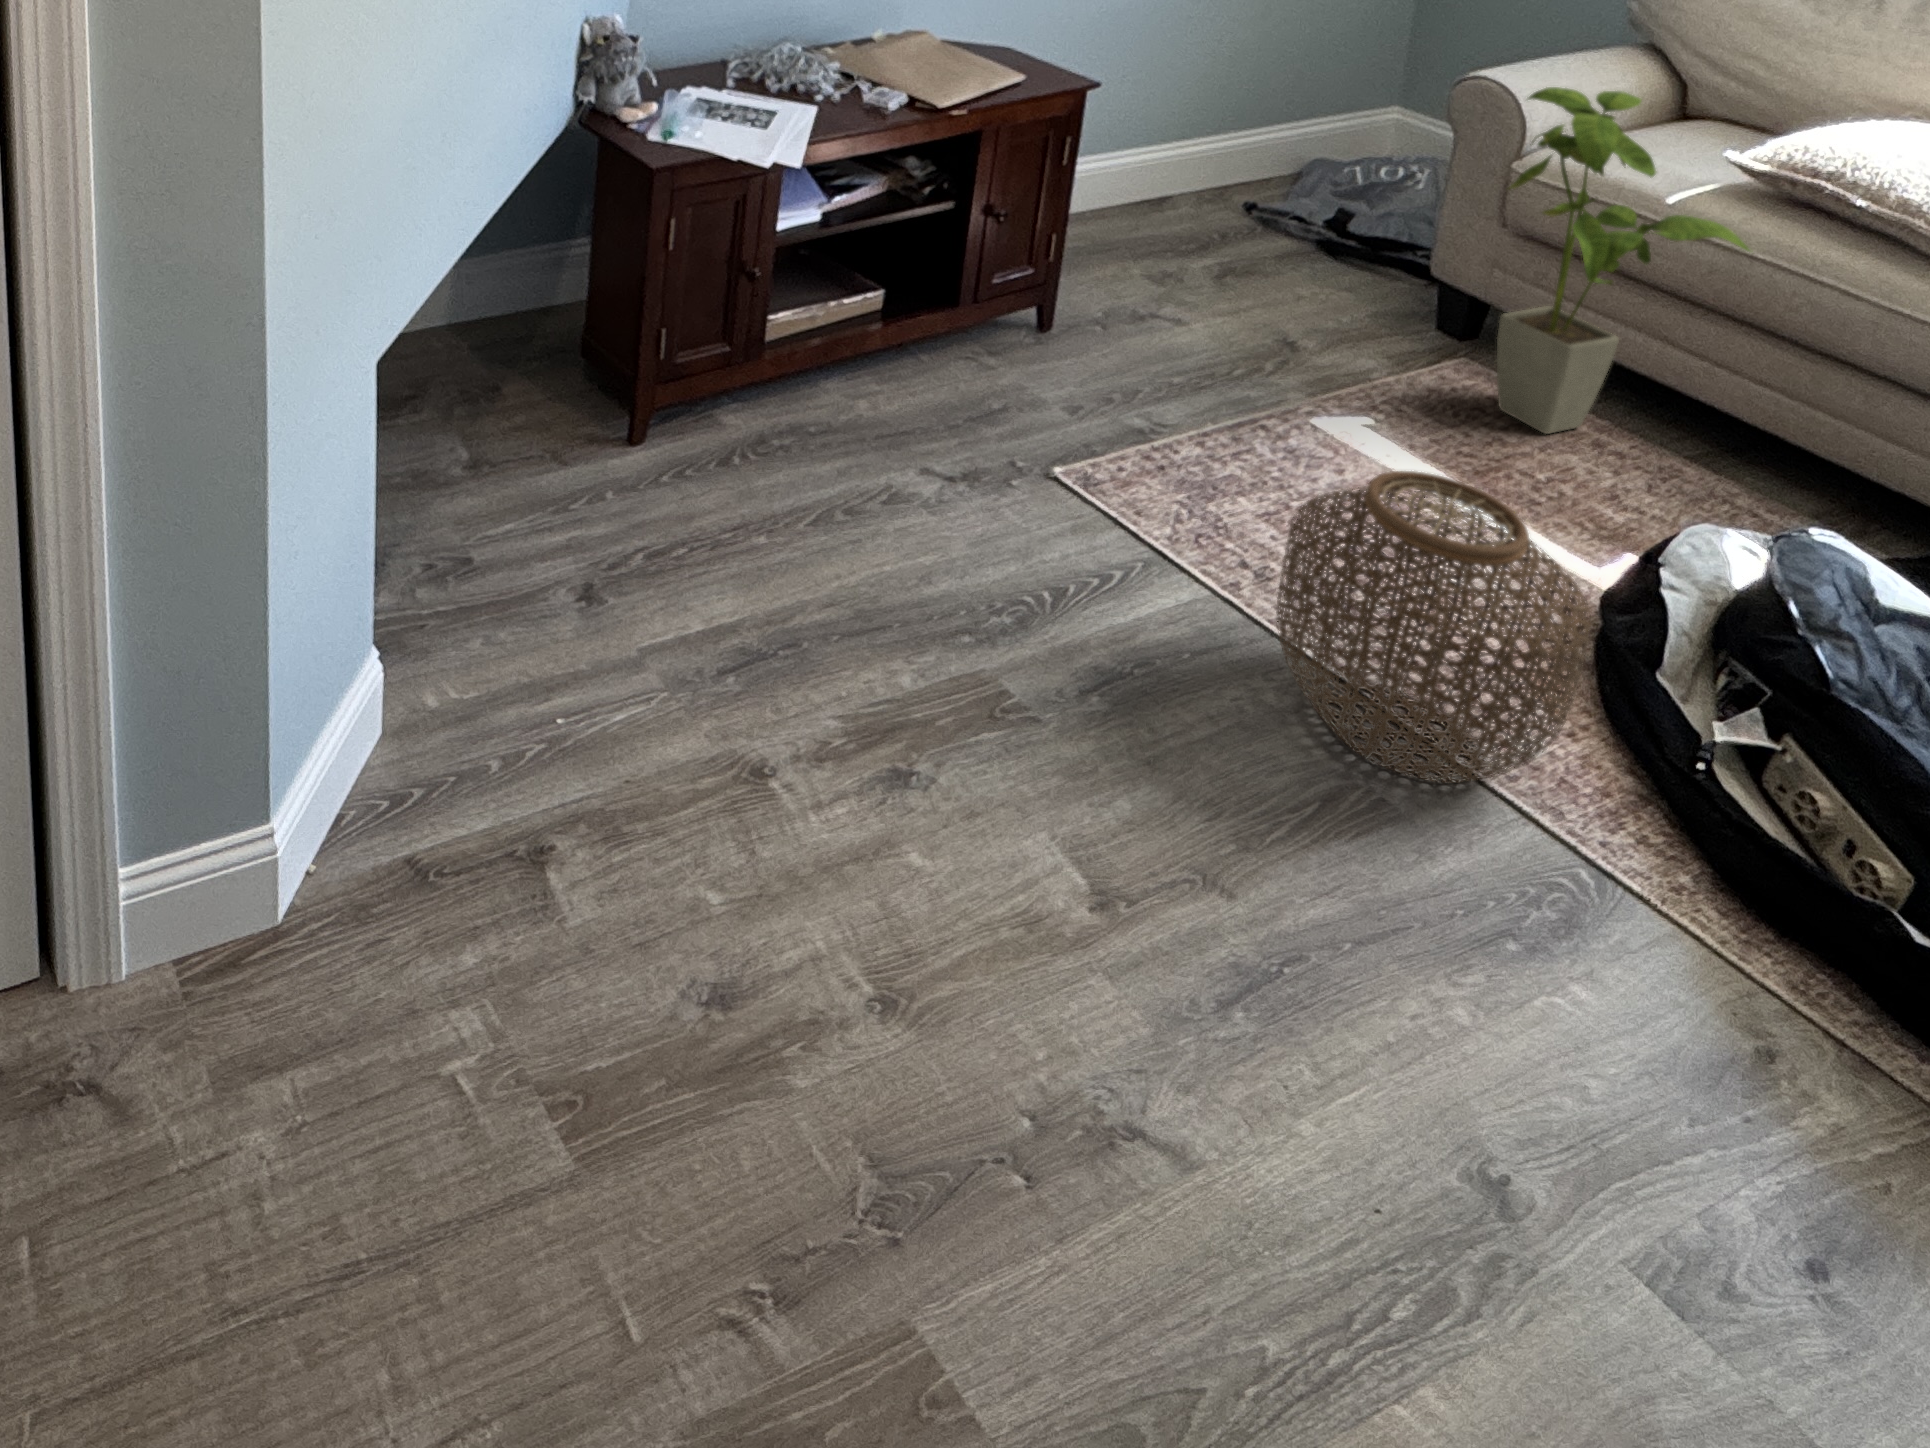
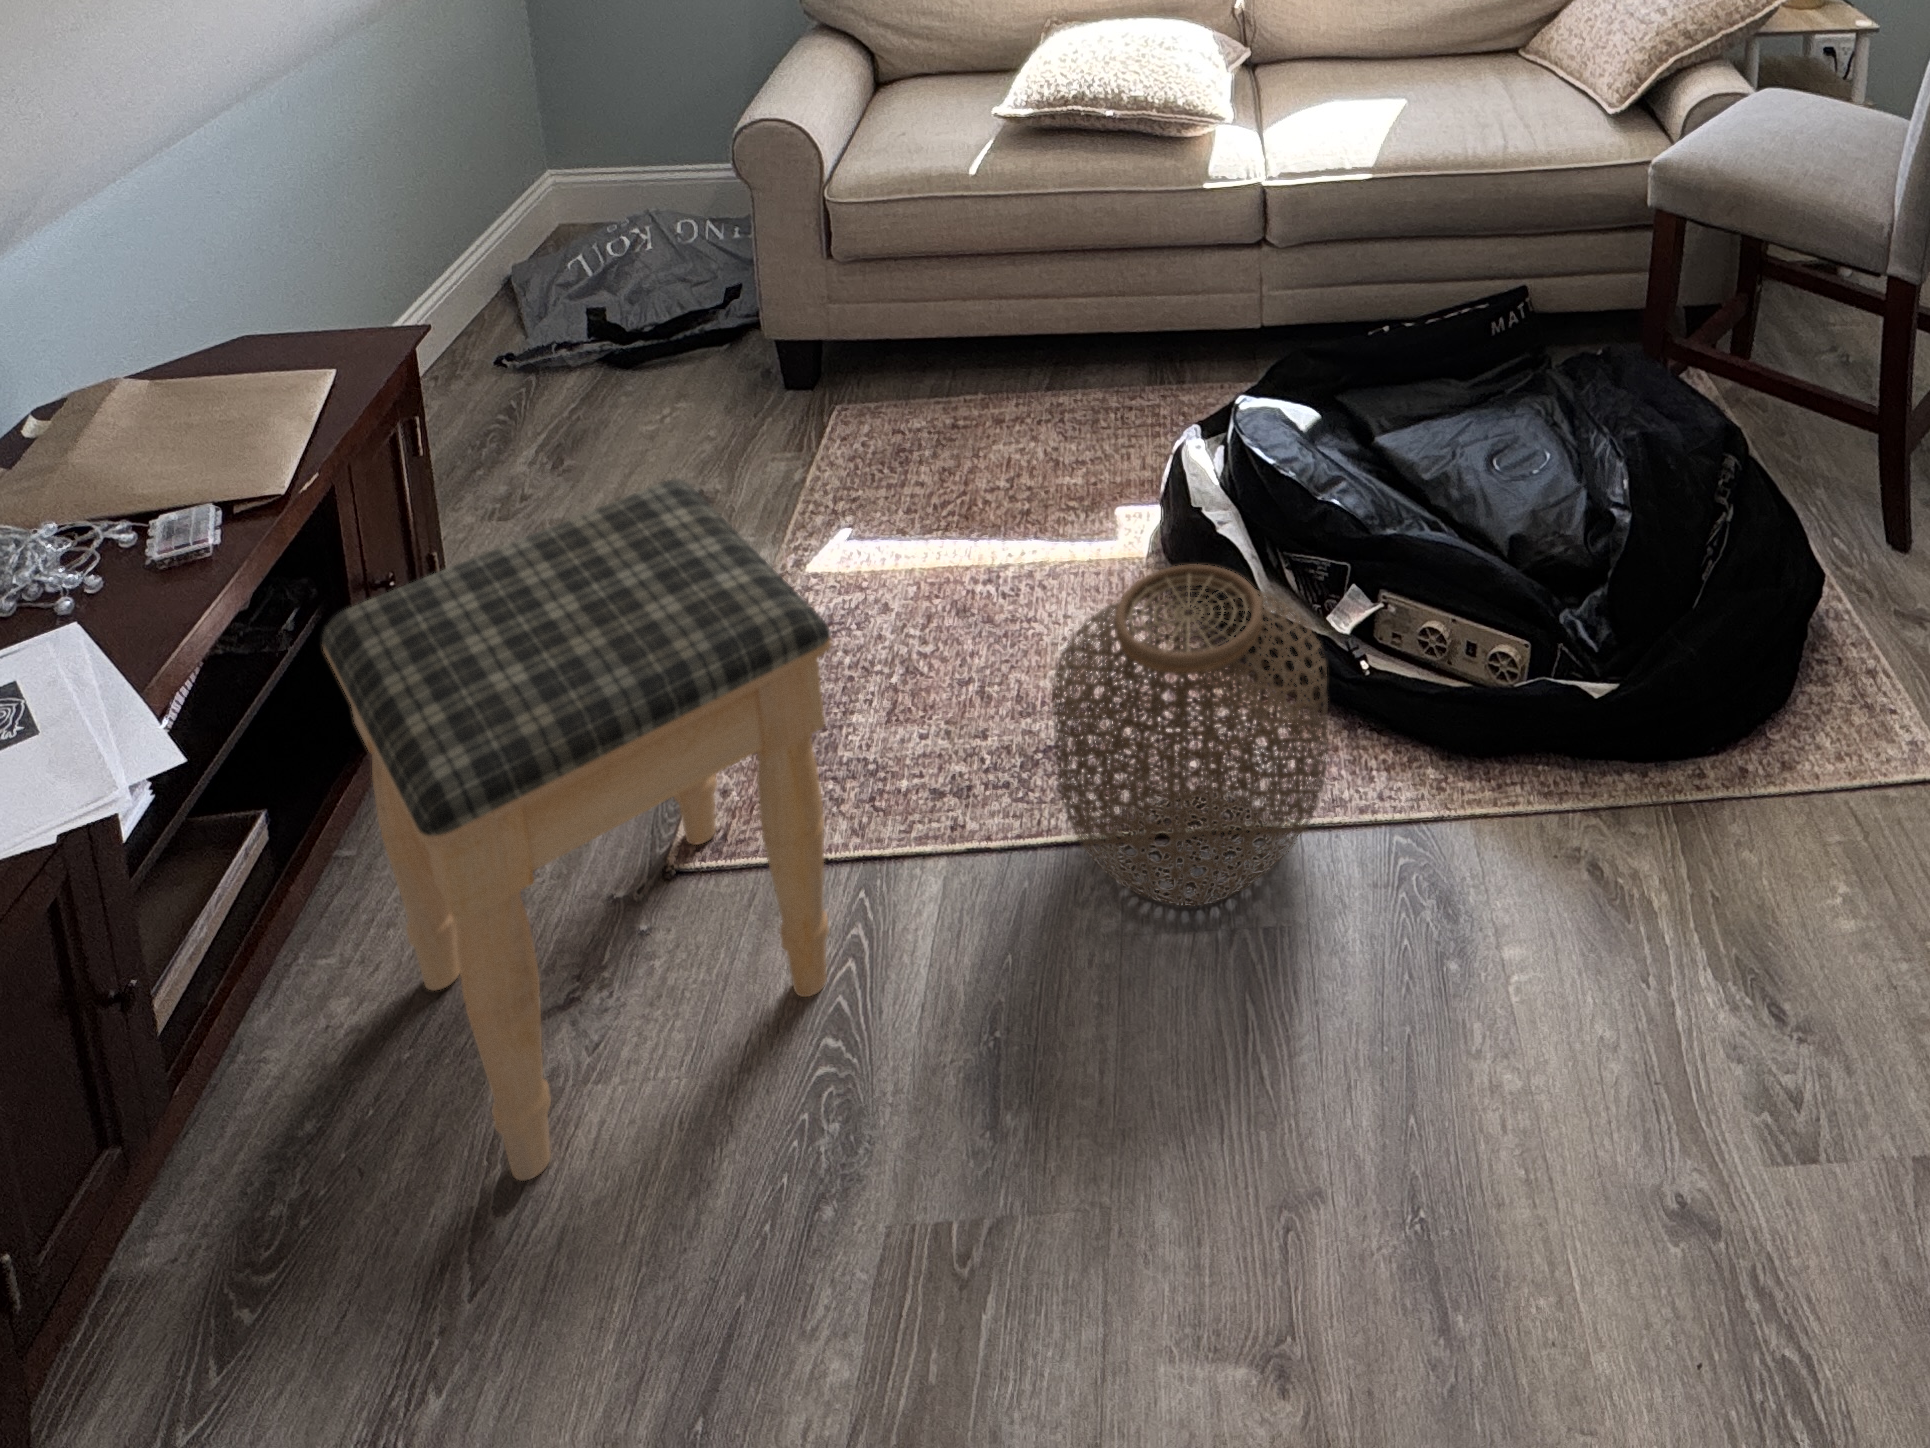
house plant: present [1497,87,1750,434] -> none [861,92,1063,438]
footstool: none [858,169,1154,576] -> present [322,479,832,1181]

